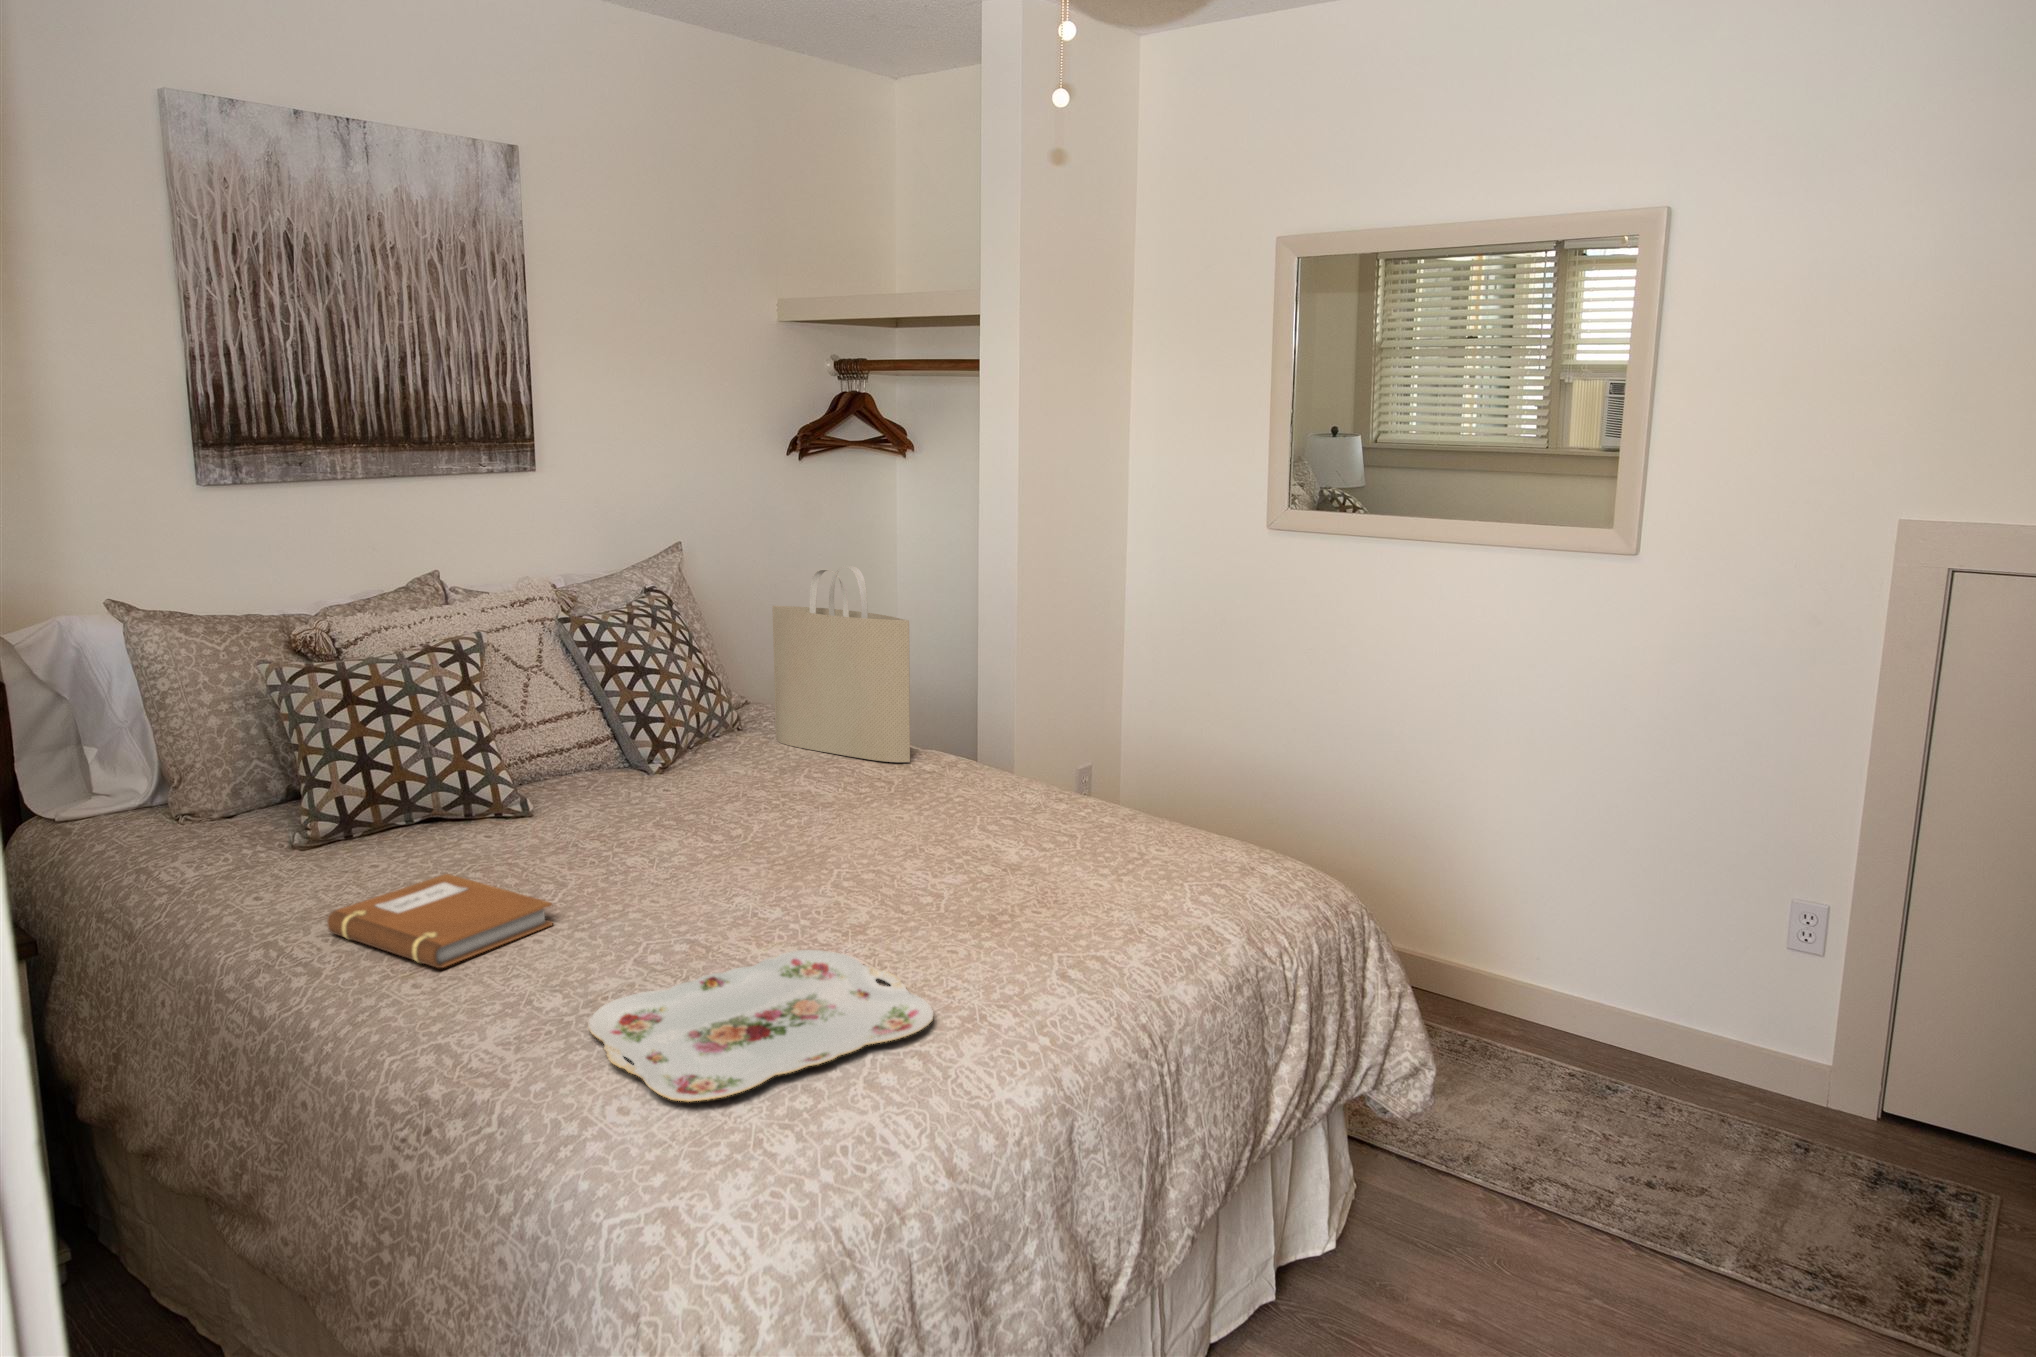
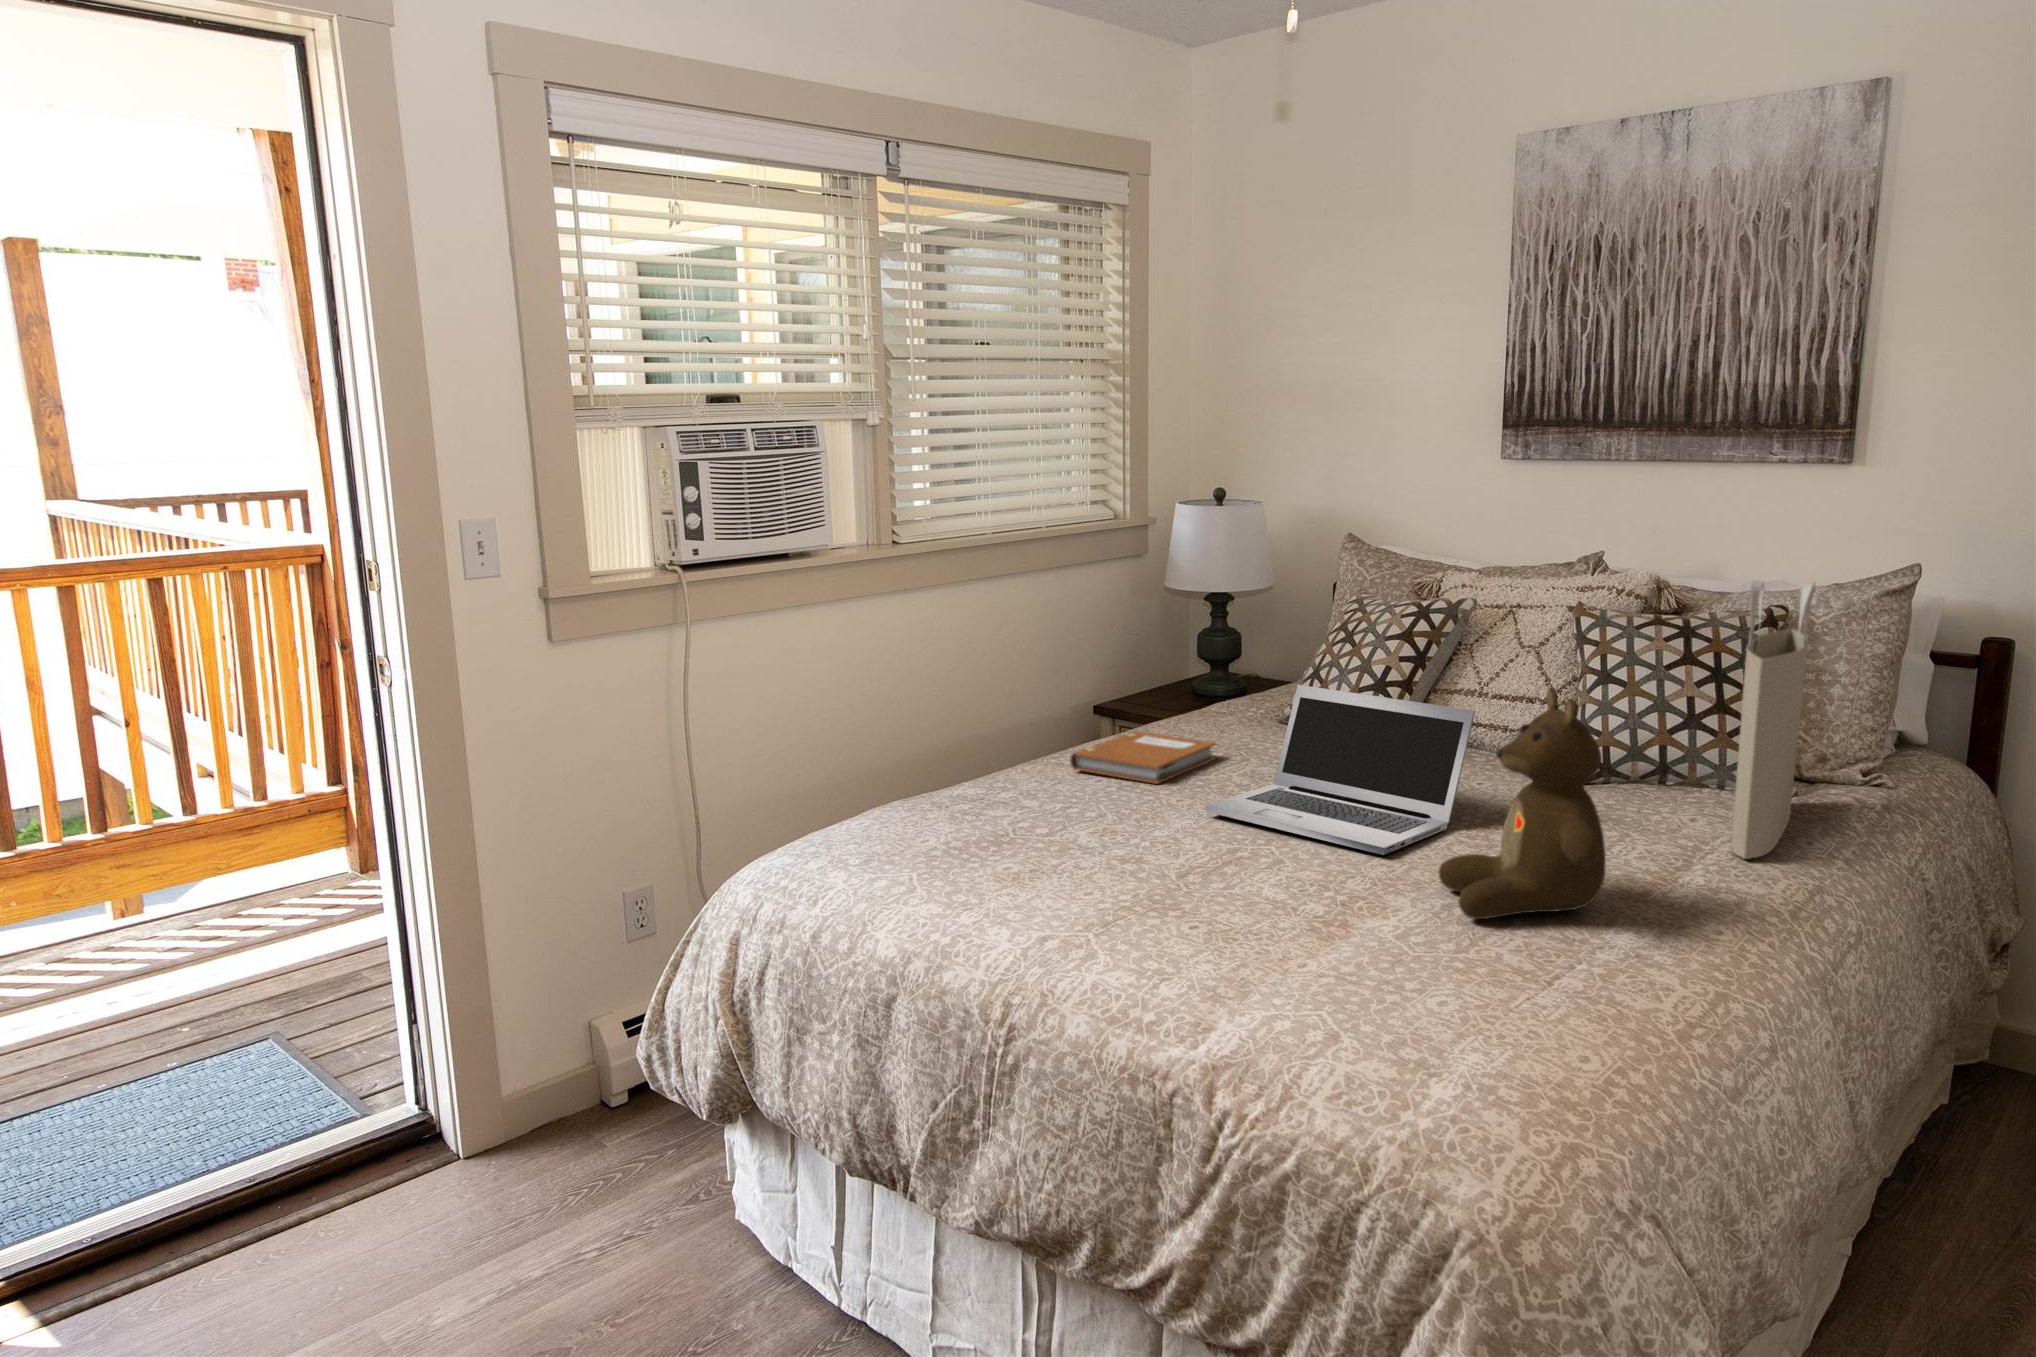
teddy bear: none [928,658,1062,835] -> present [1439,687,1606,919]
laptop: none [606,716,877,900] -> present [1206,685,1475,855]
serving tray: present [588,950,934,1101] -> none [852,802,1098,882]

